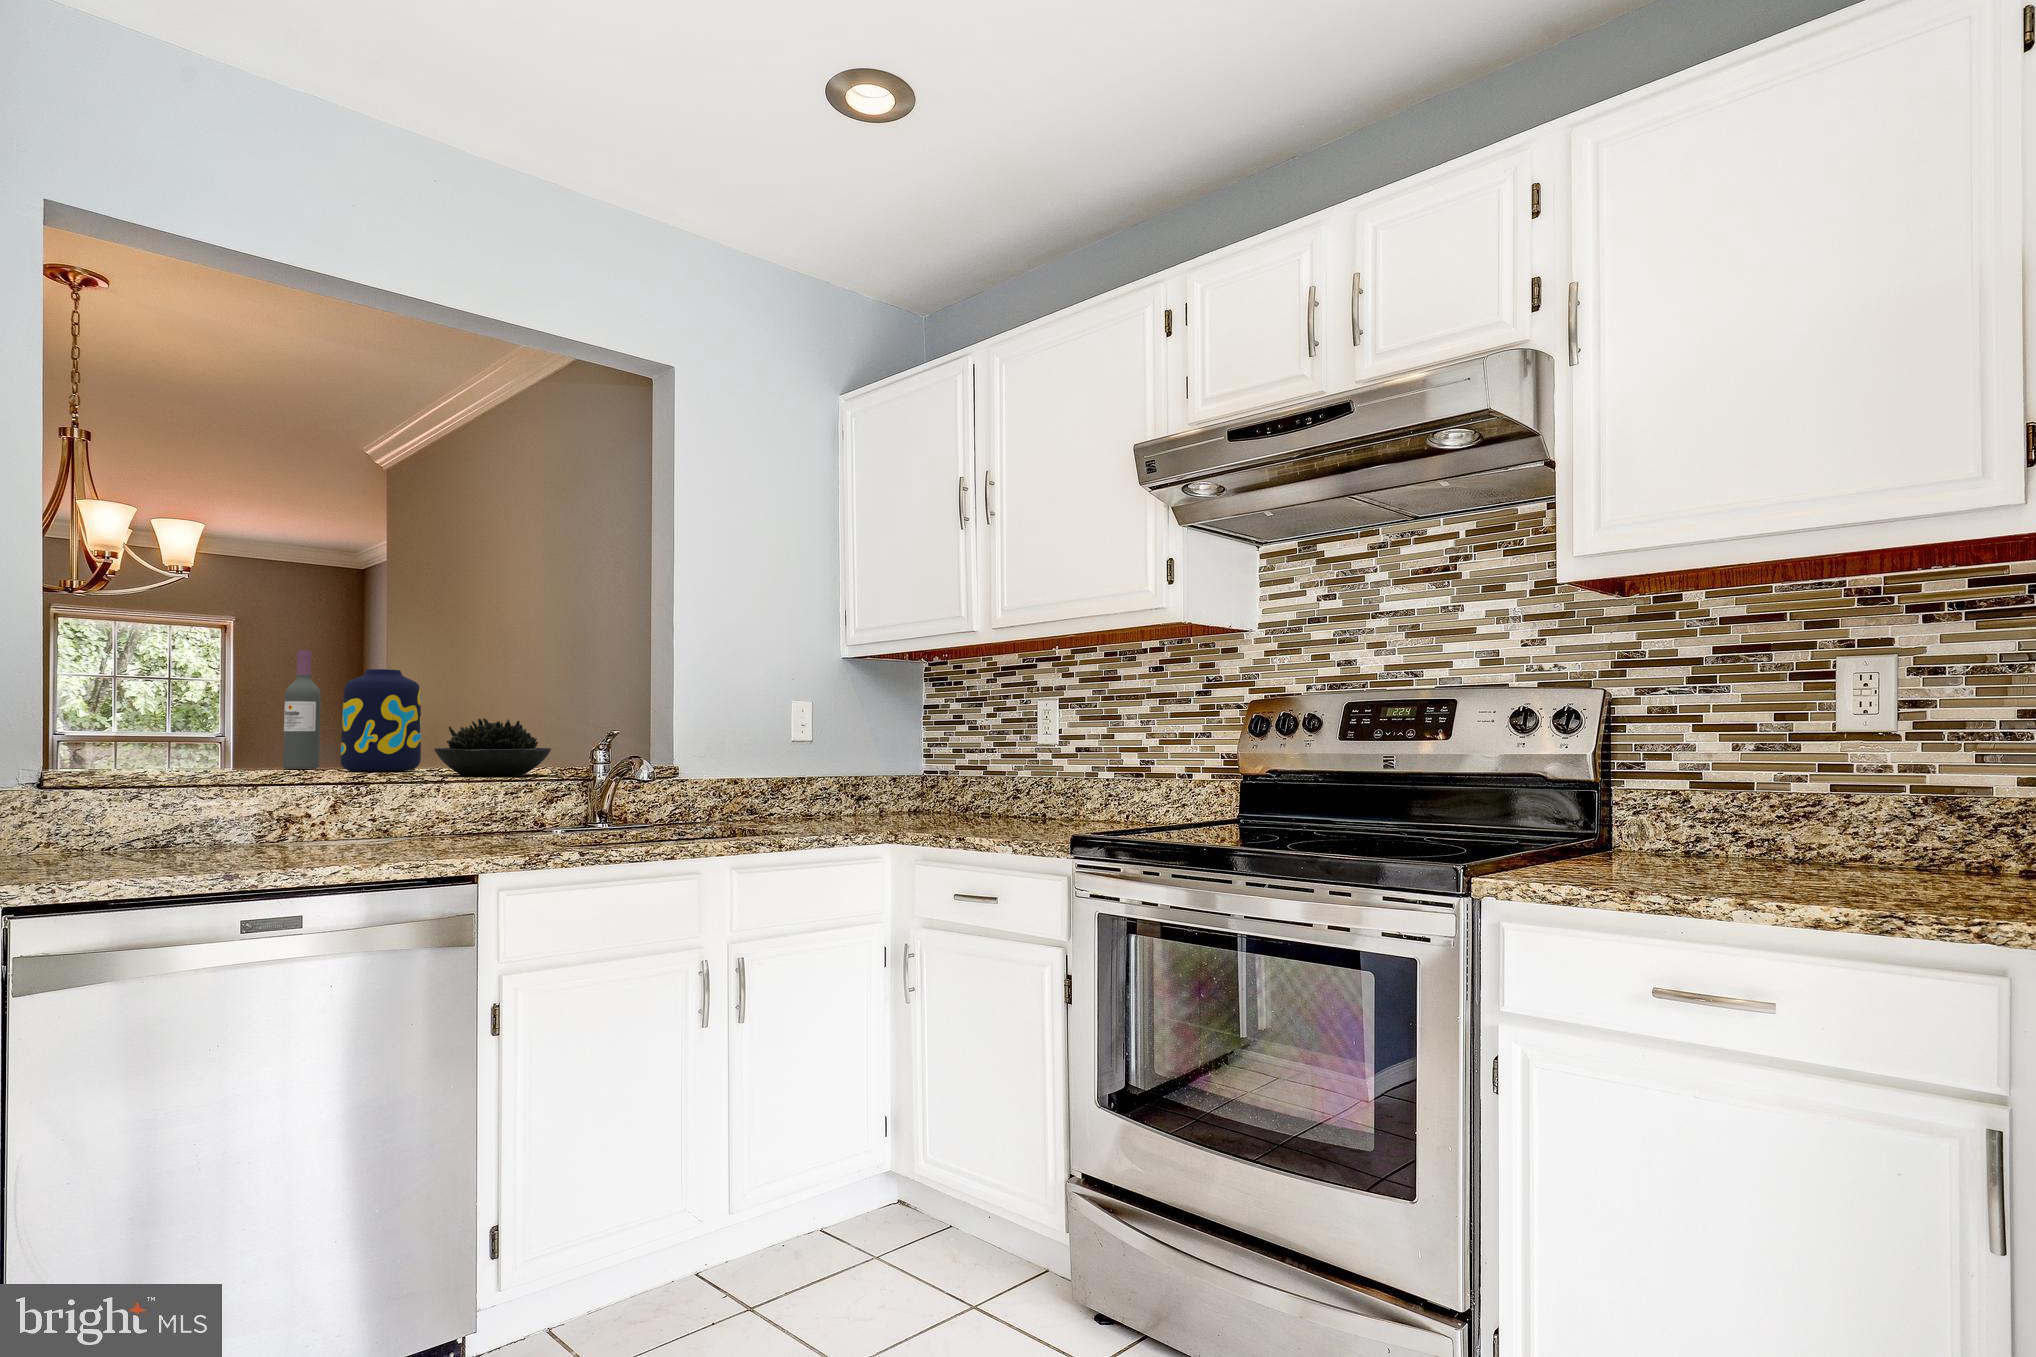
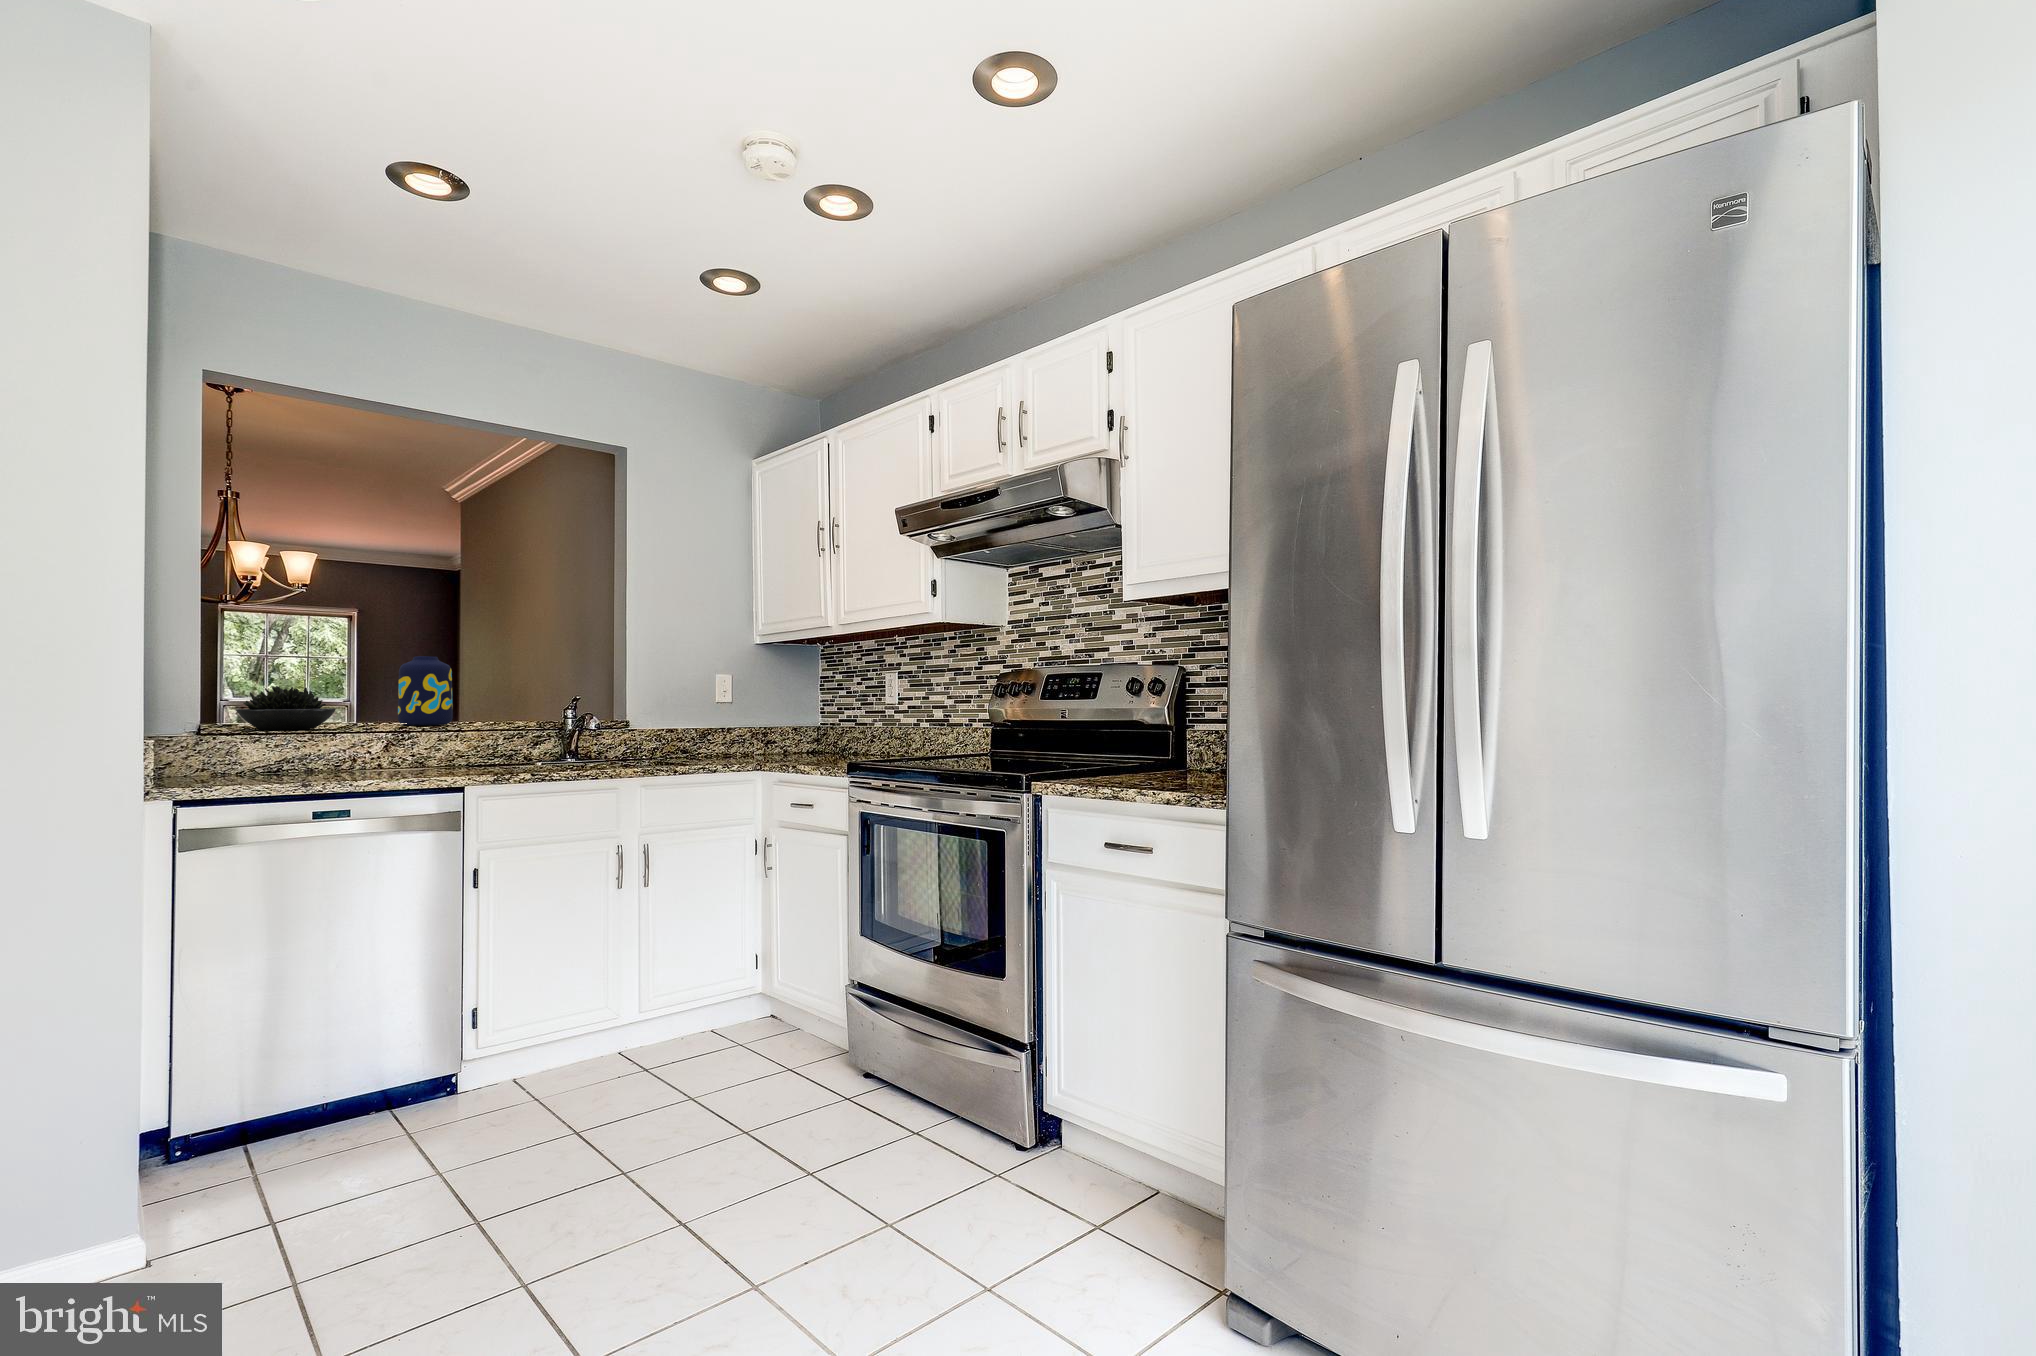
wine bottle: present [283,650,321,769] -> none [362,644,386,724]
succulent plant: present [434,718,551,776] -> present [236,686,336,730]

